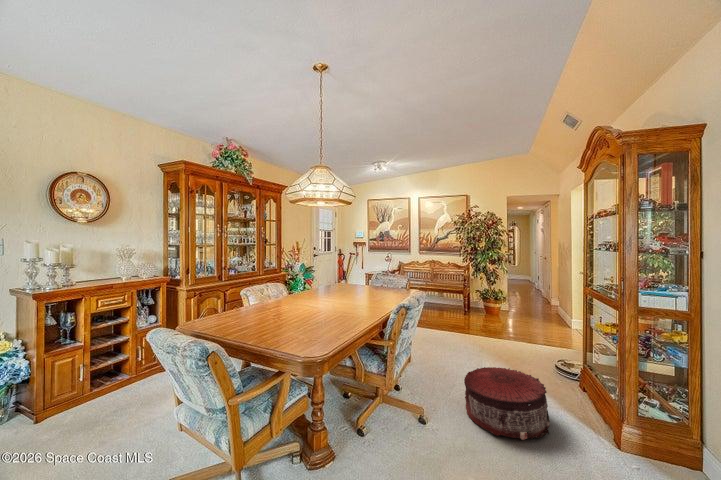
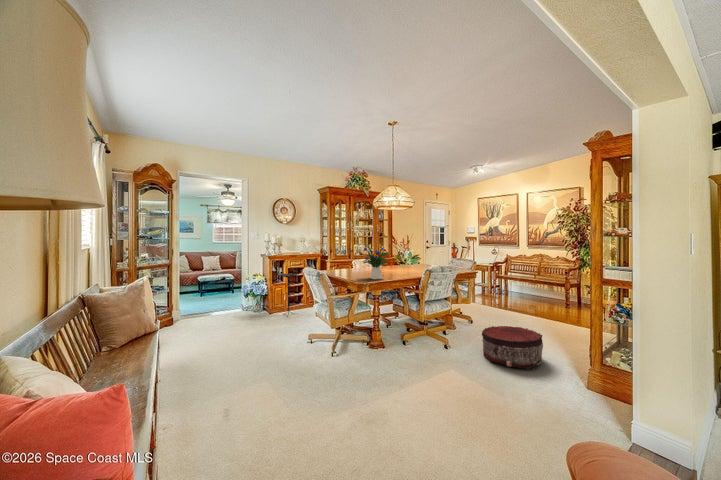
flower arrangement: none [279,269,340,333] -> present [364,246,389,279]
side table: none [67,323,118,420] -> present [280,274,298,314]

